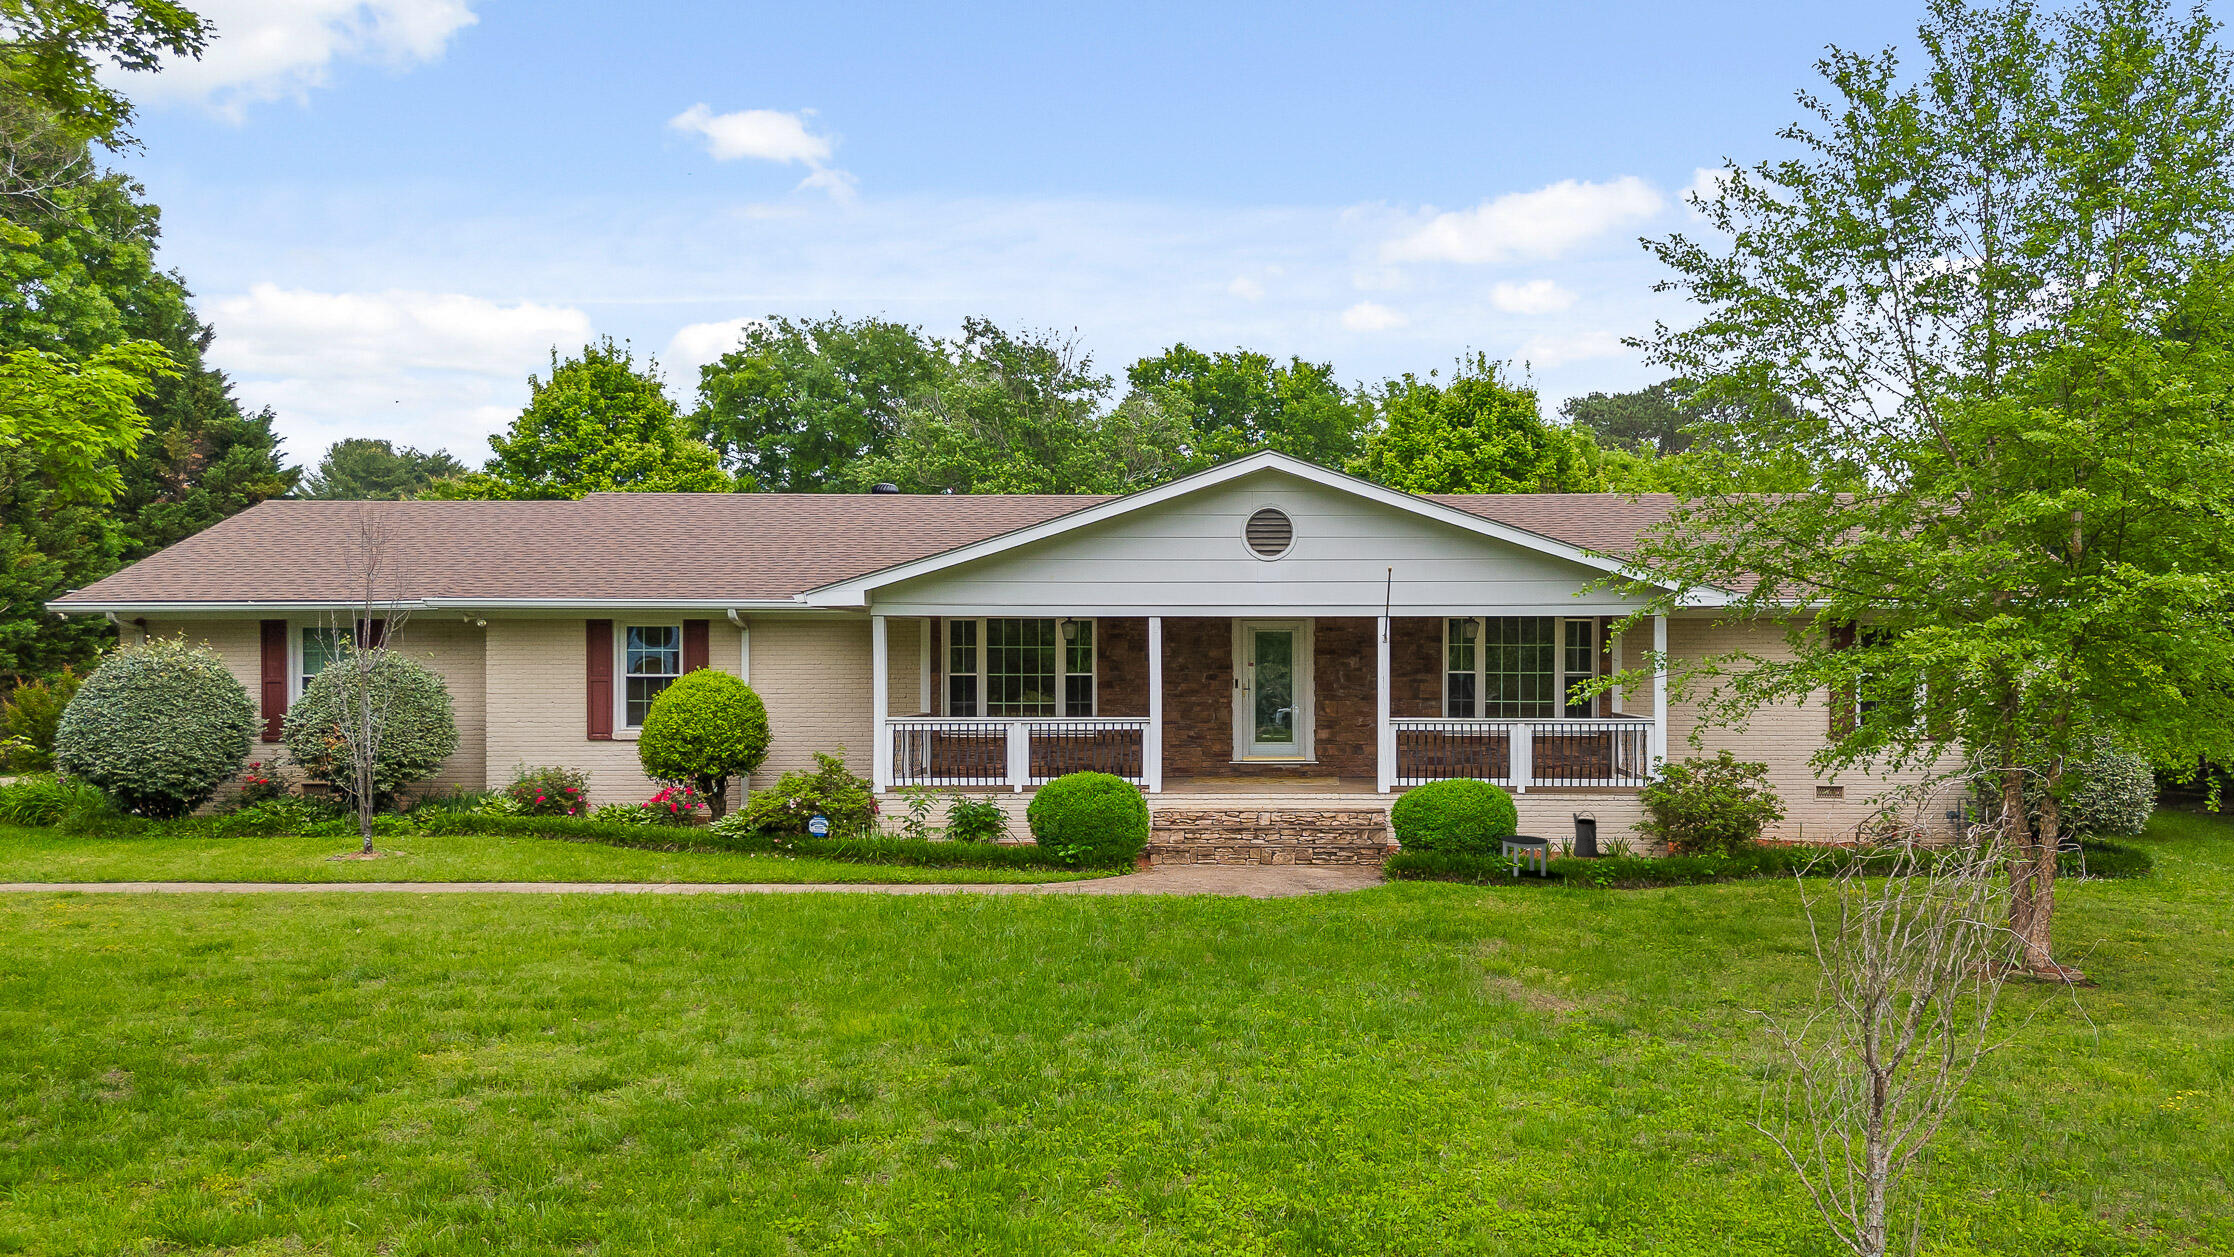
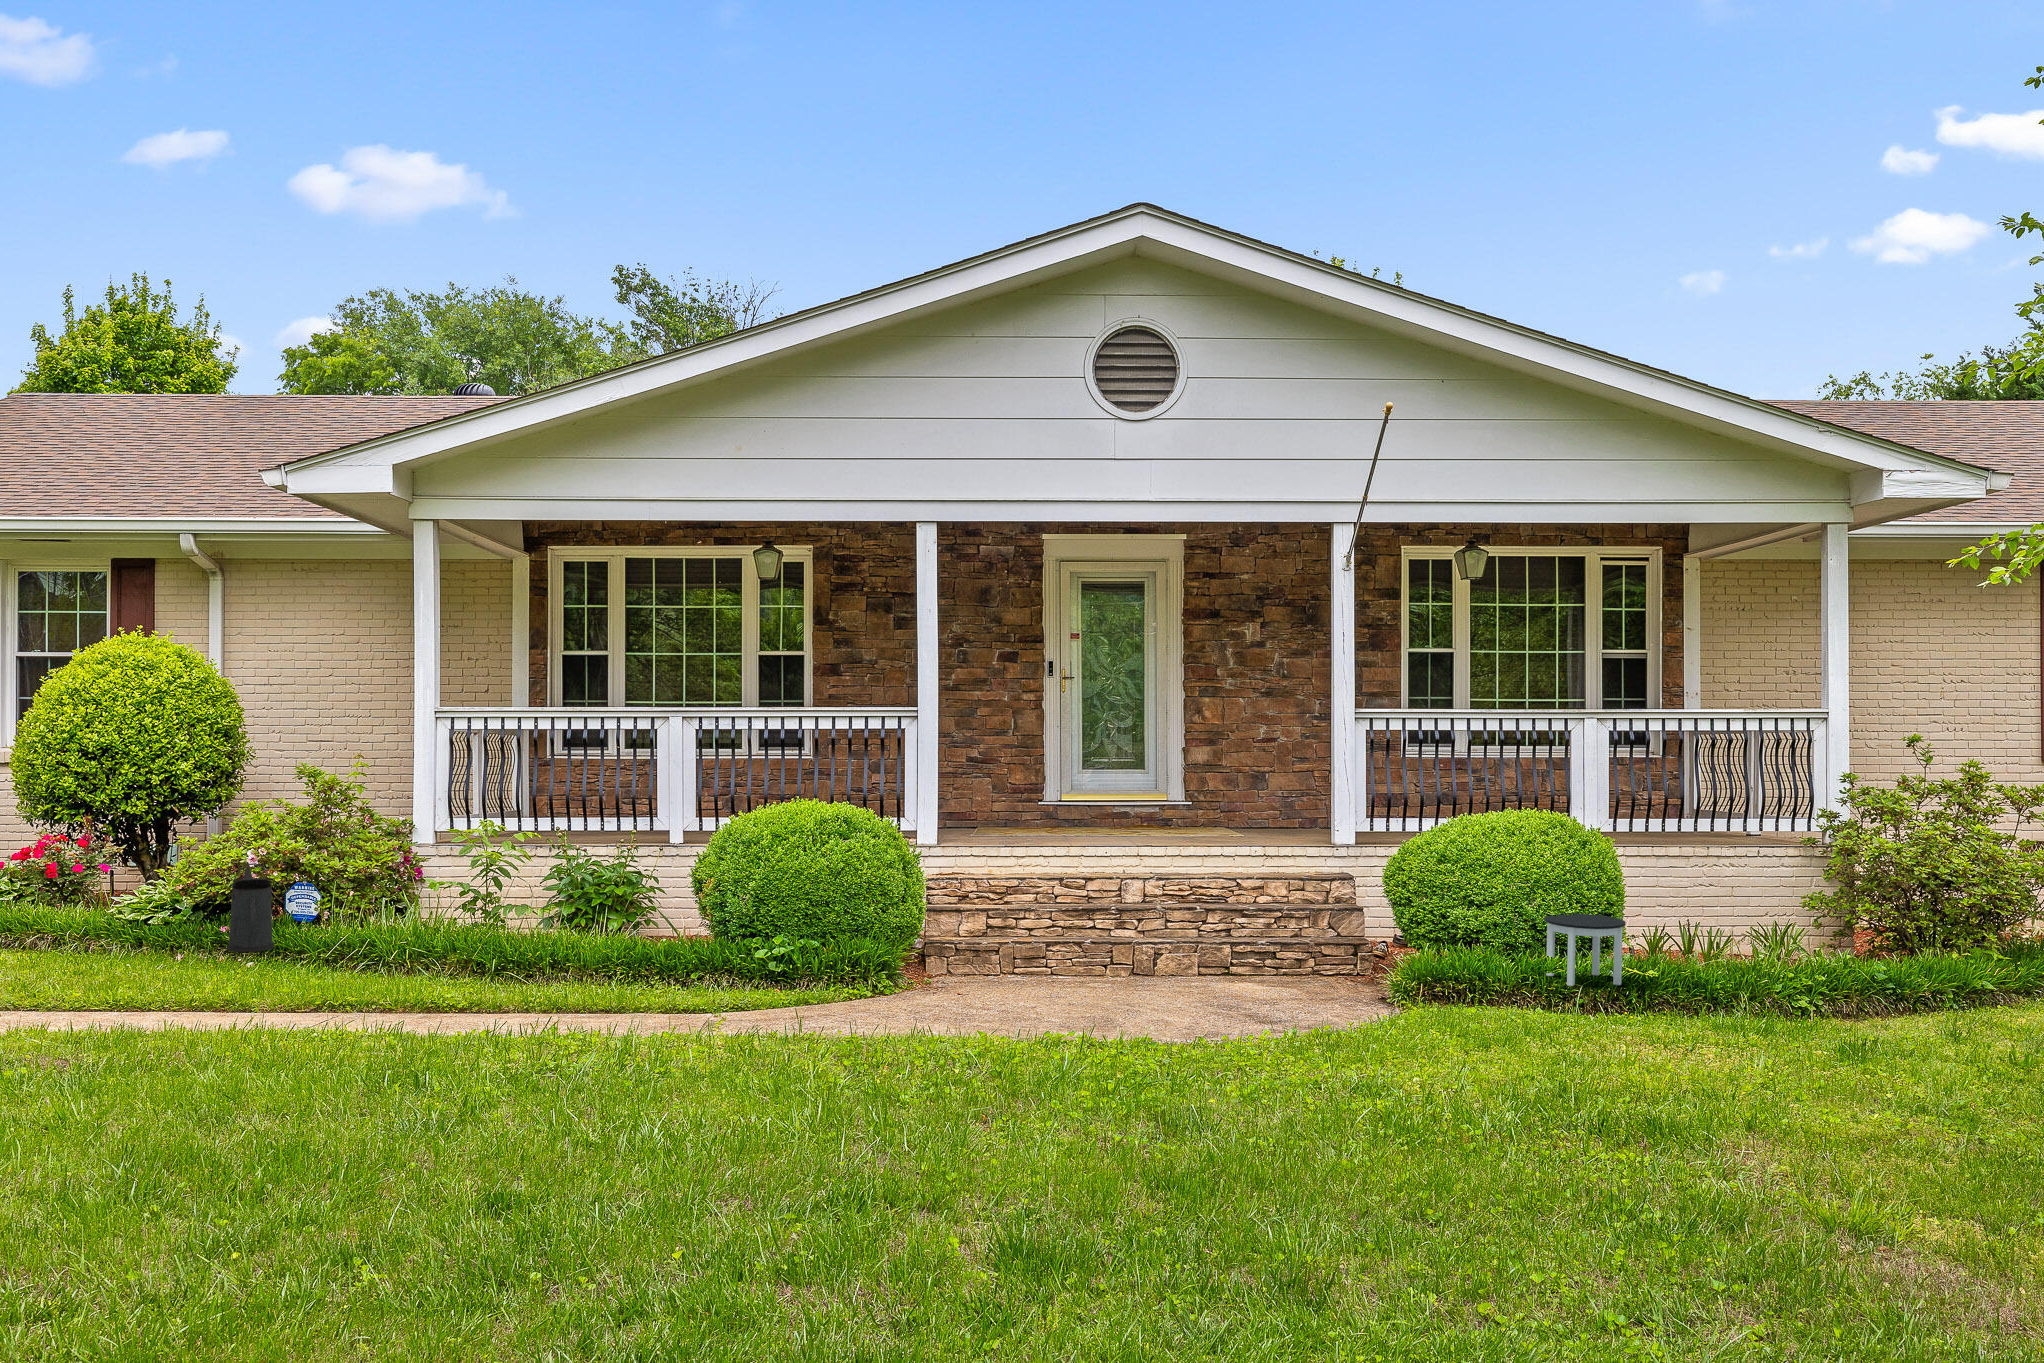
watering can: present [1573,811,1598,857] -> present [227,863,274,952]

